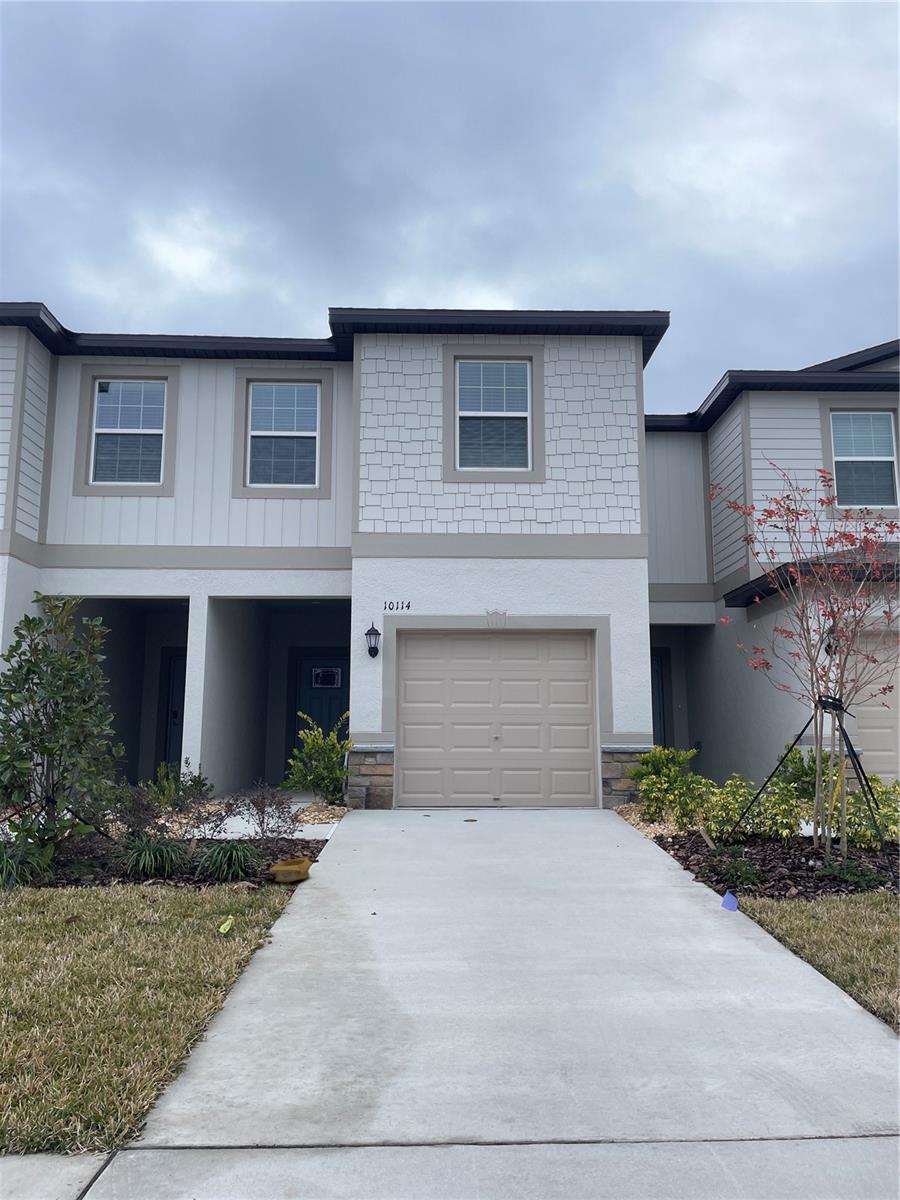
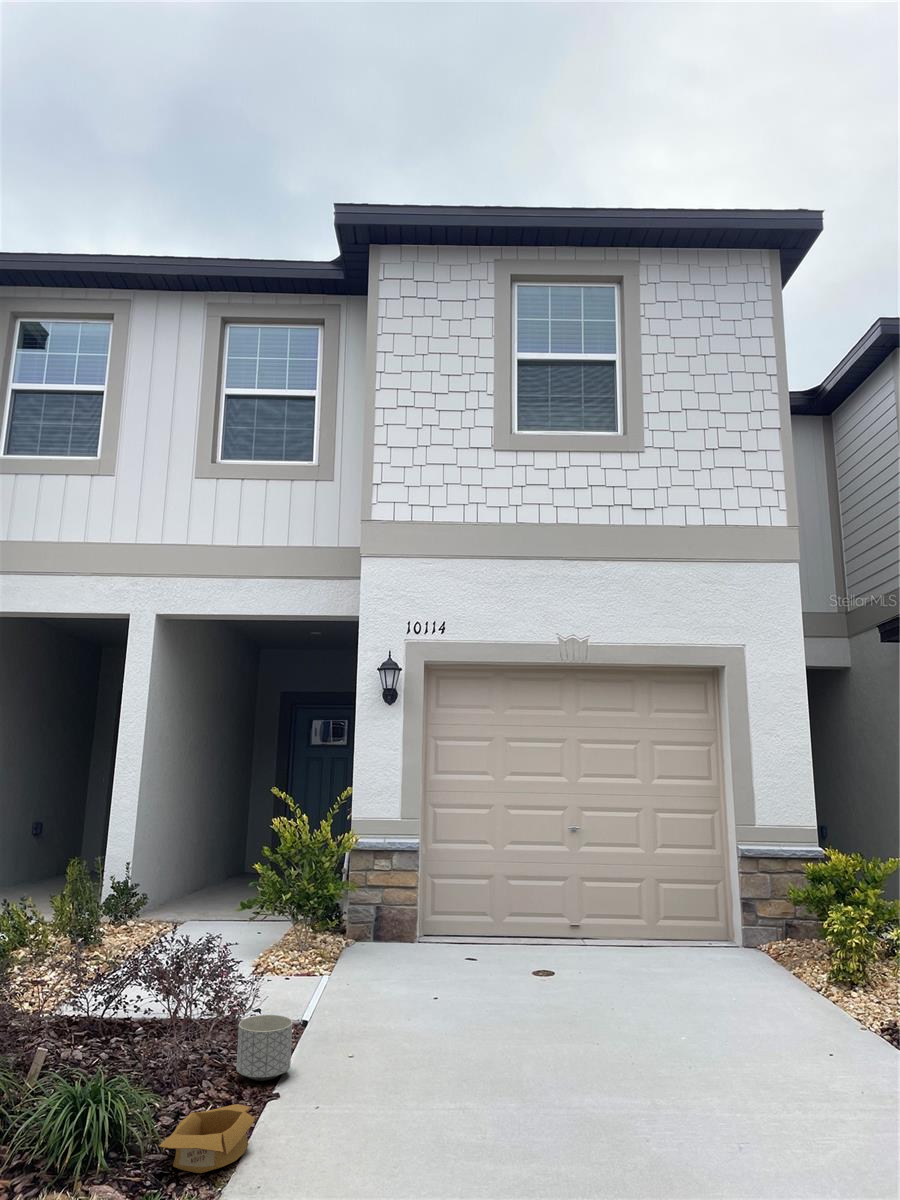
planter: none [296,828,325,859] -> present [236,1015,292,1081]

